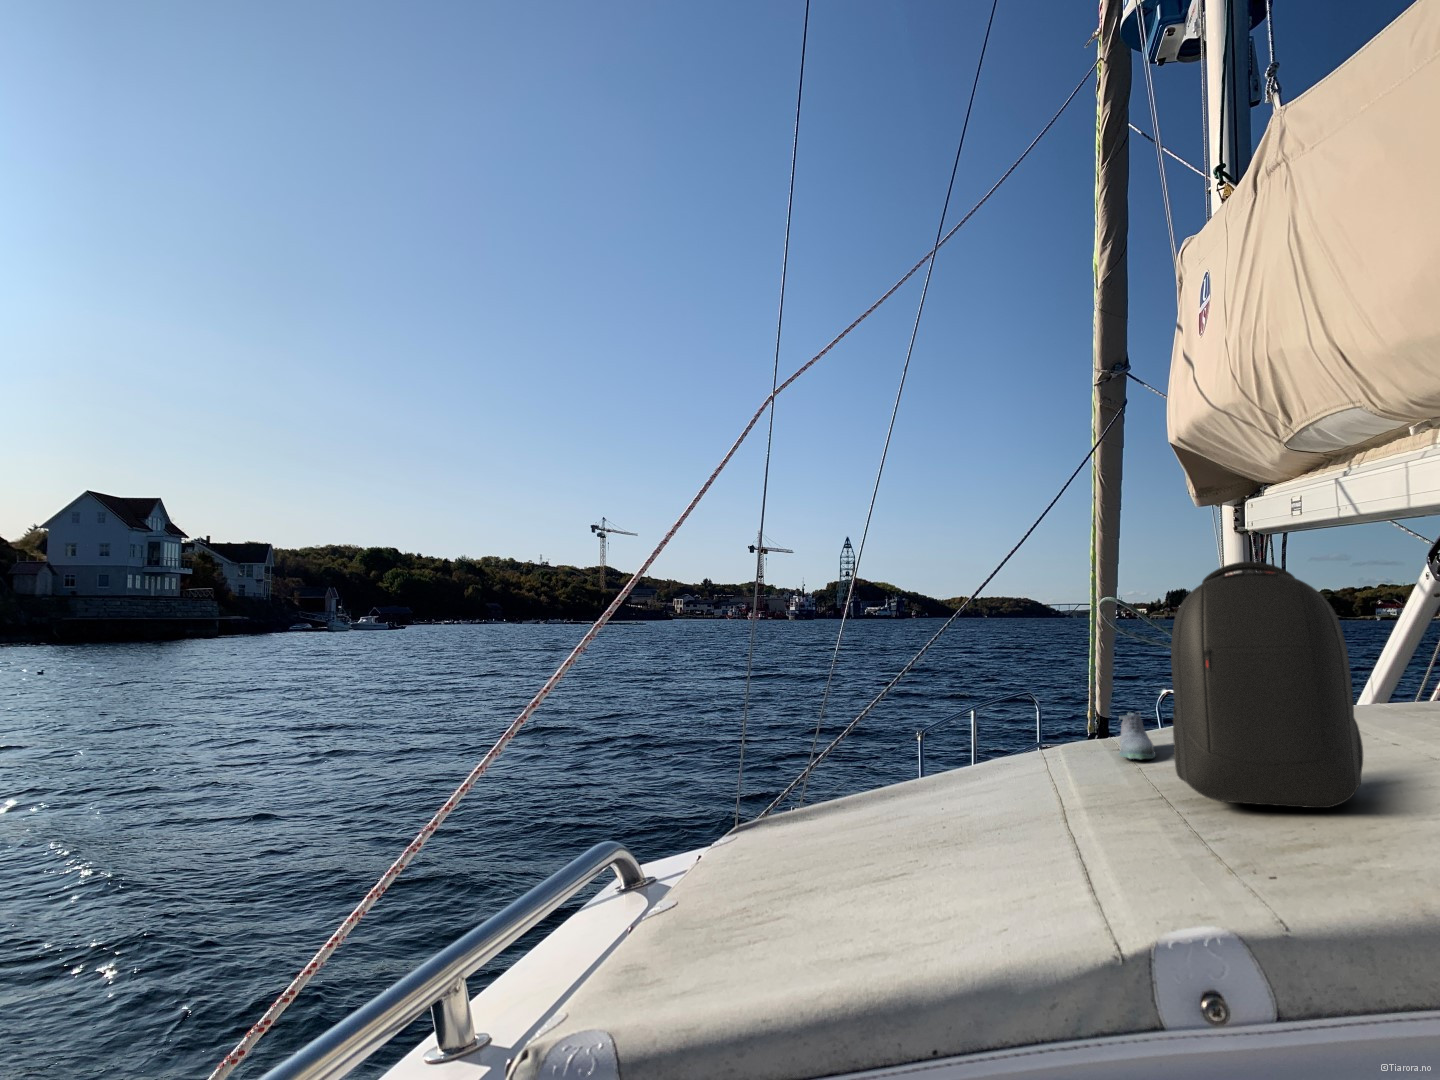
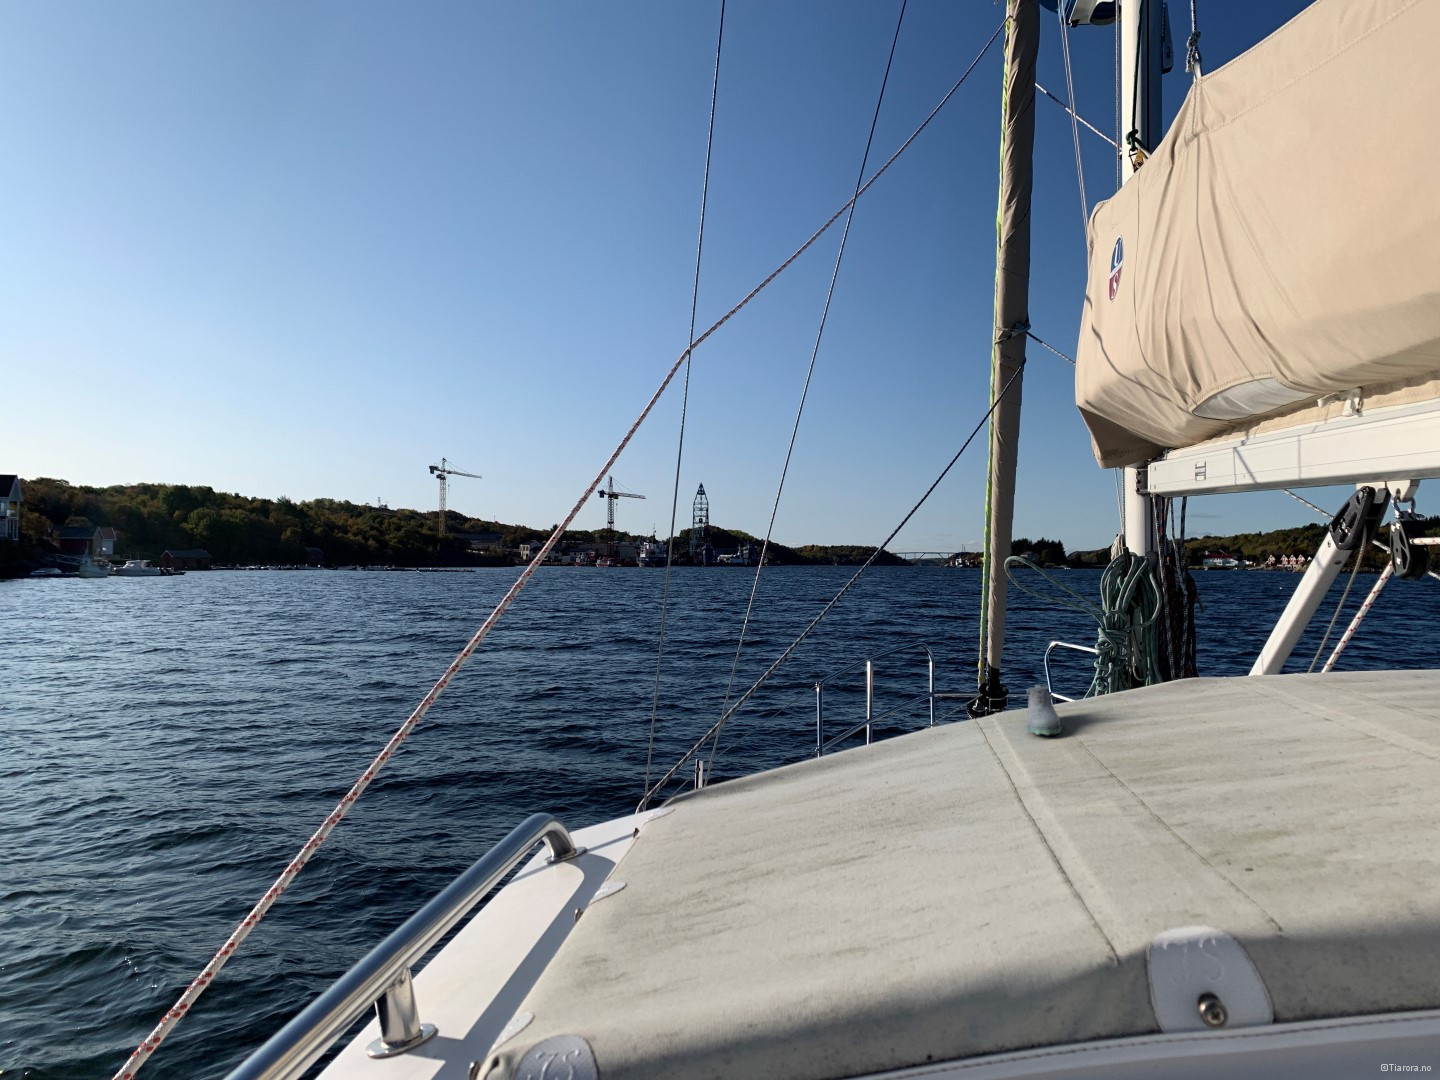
backpack: present [1171,561,1363,808] -> none [1082,541,1272,799]

